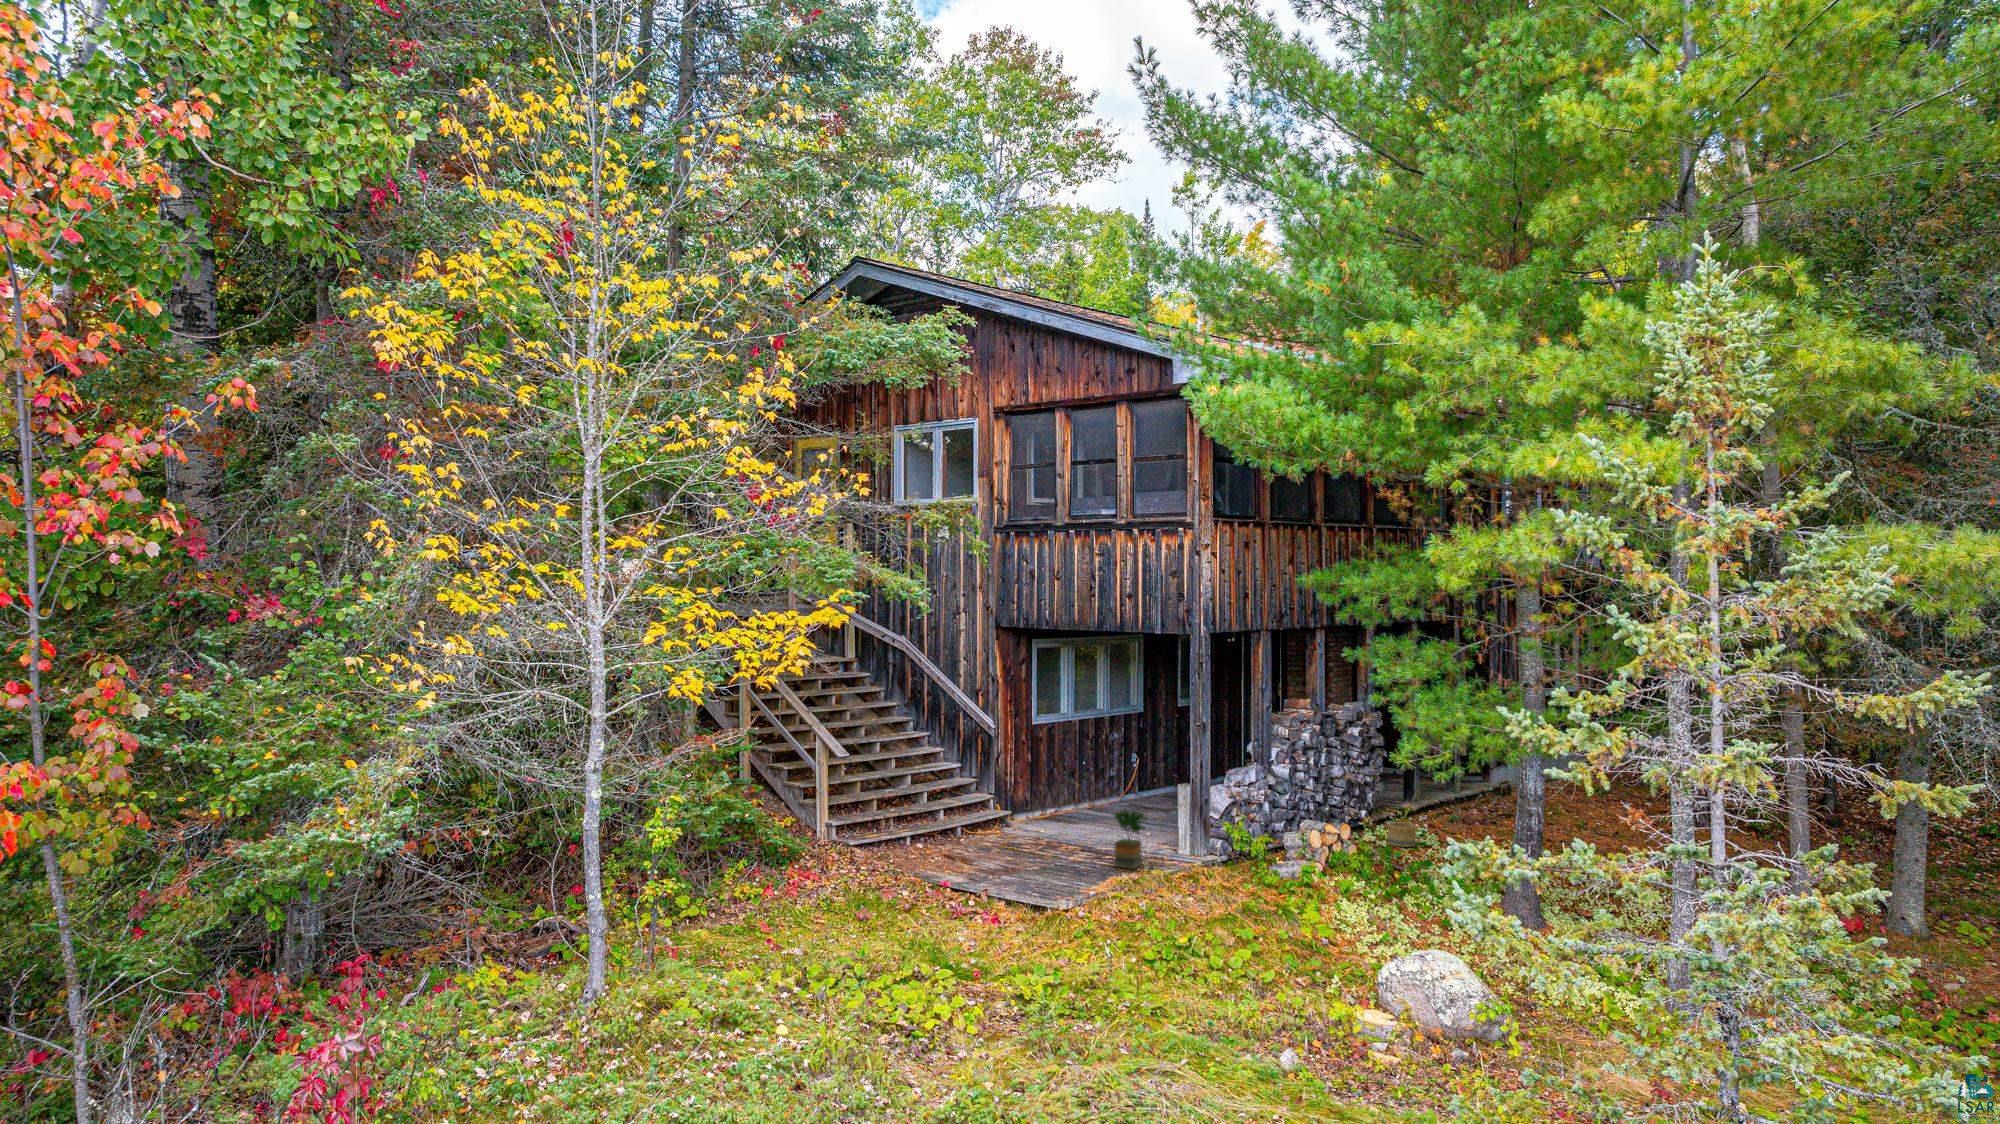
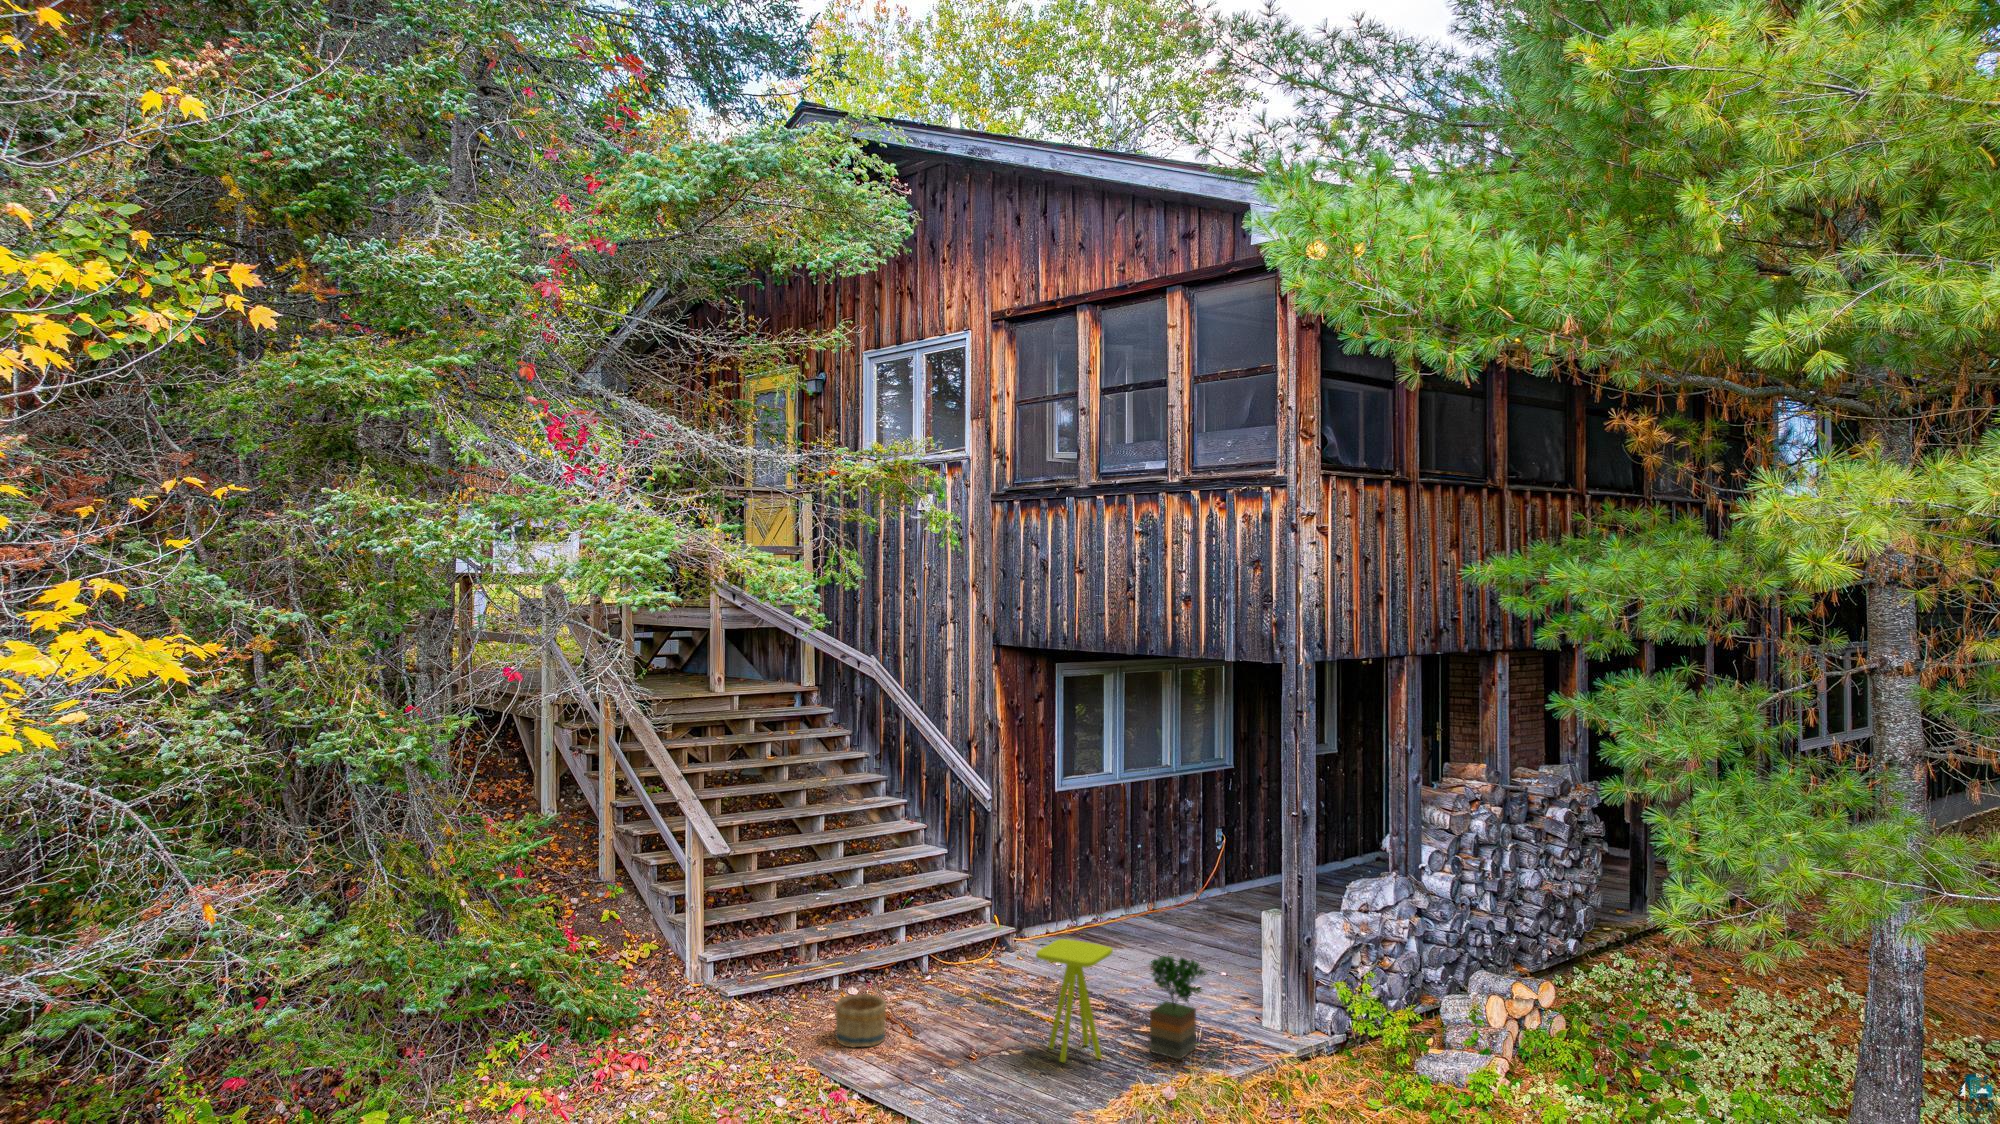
side table: none [1049,802,1093,871] -> present [1036,939,1113,1062]
basket: present [1388,822,1416,847] -> present [835,994,886,1048]

